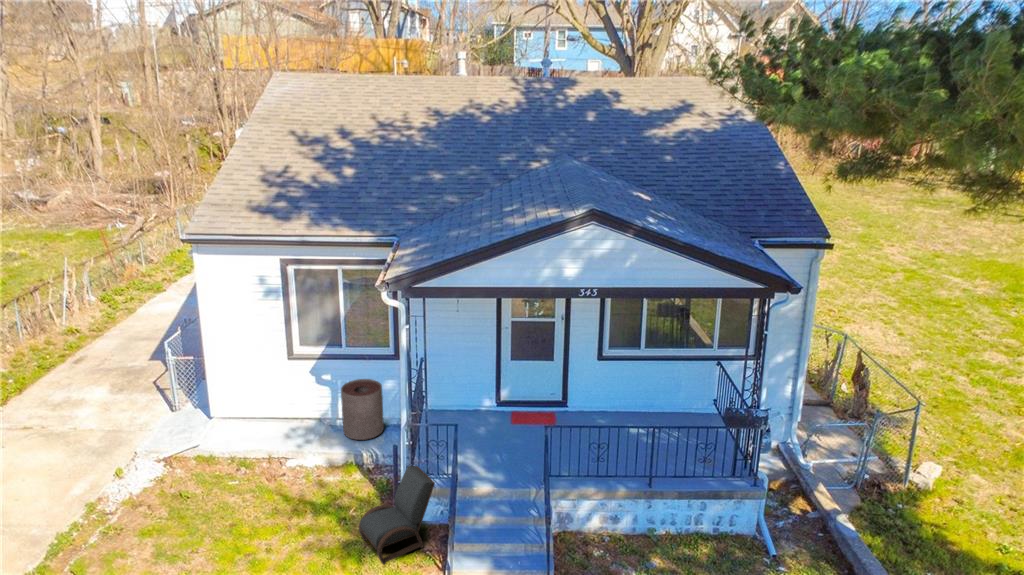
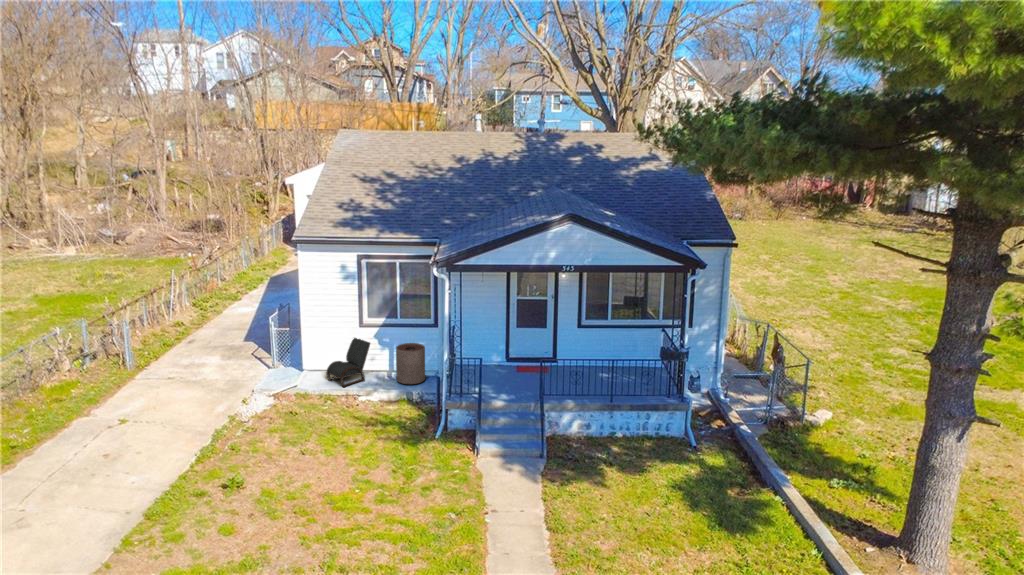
lounge chair: present [359,466,435,565] -> present [326,338,370,387]

